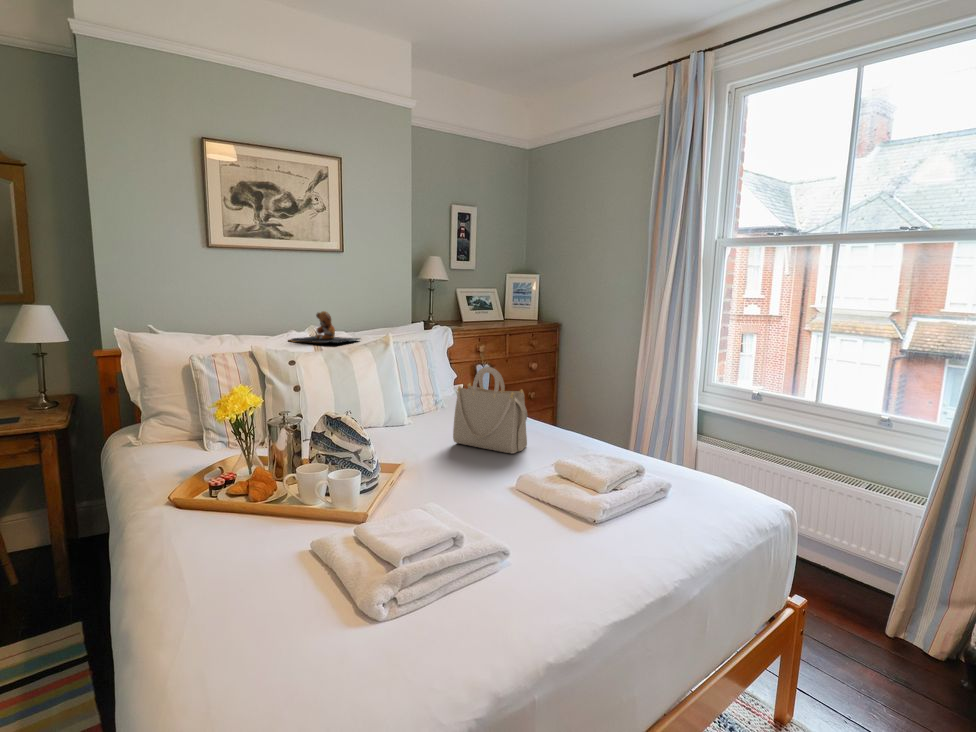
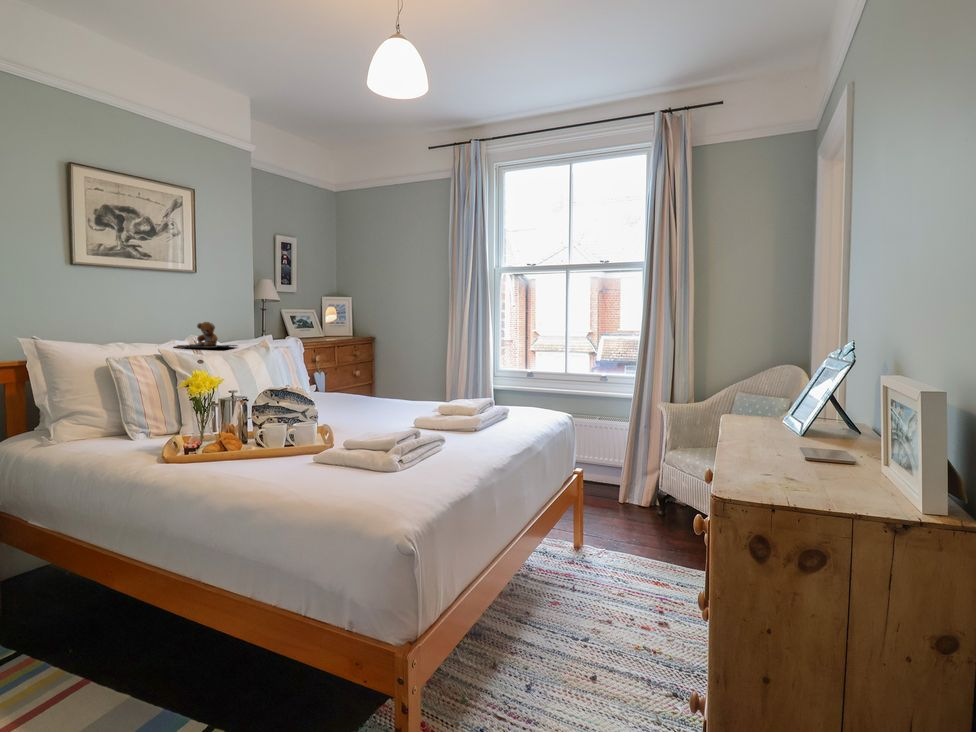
handbag: present [453,367,527,453] -> none [346,357,402,415]

